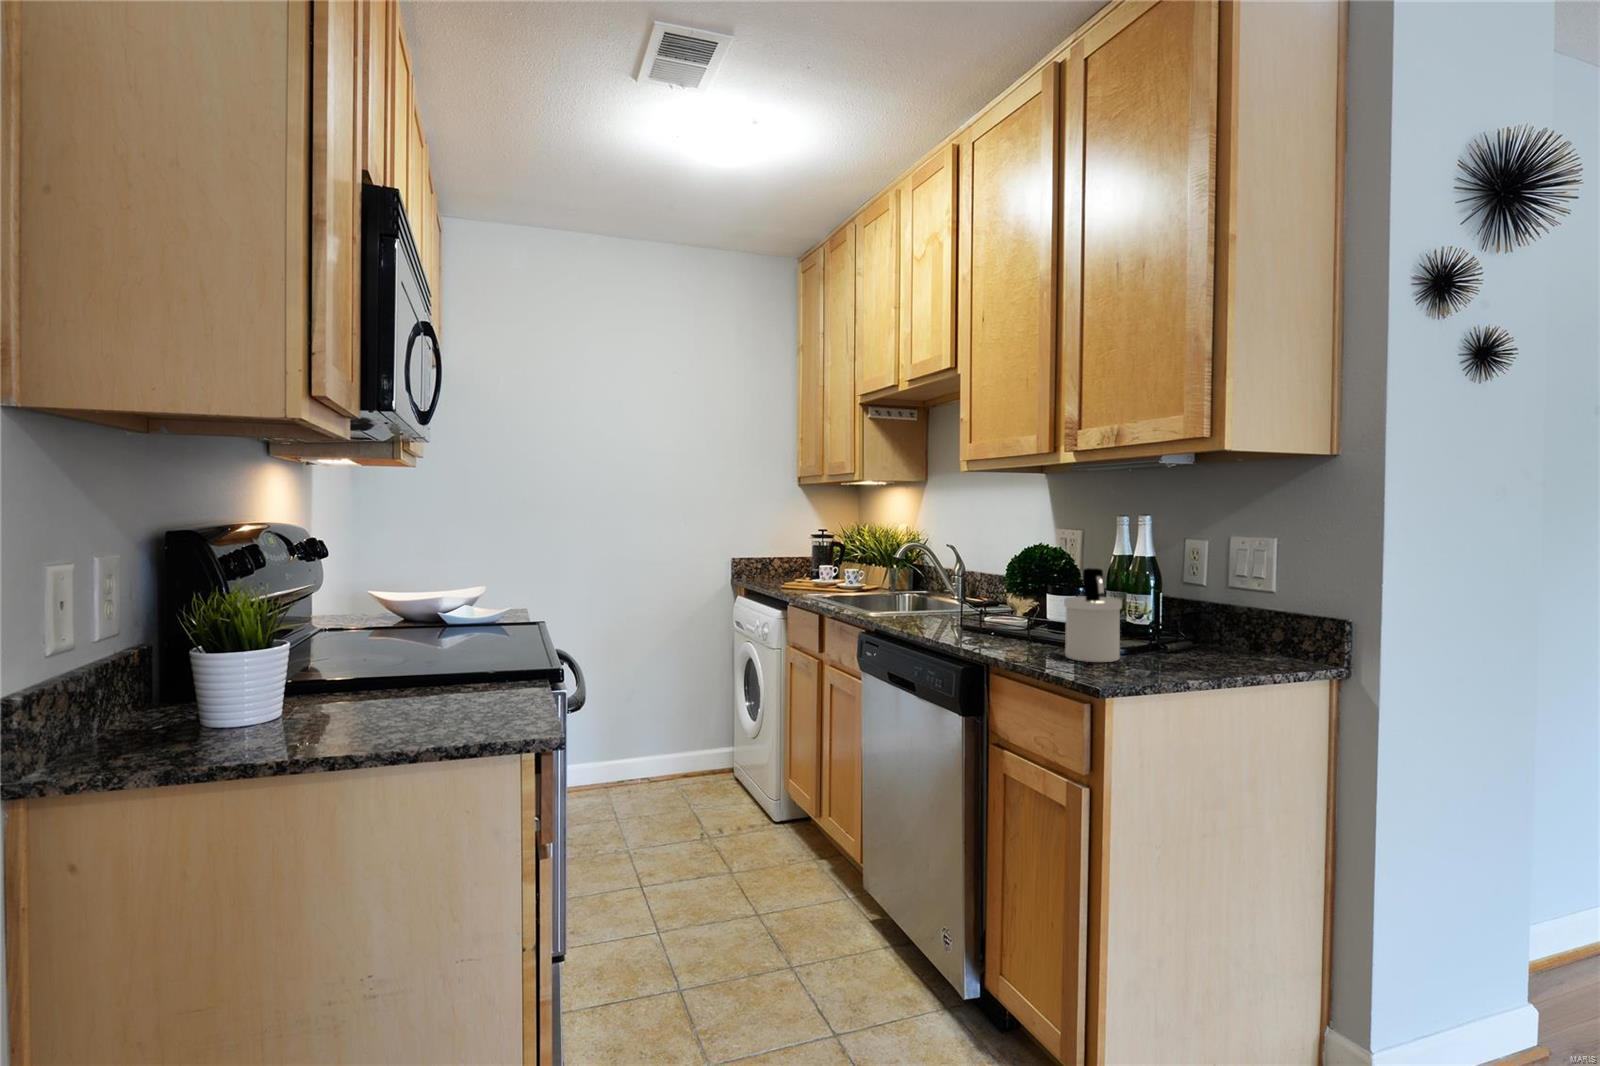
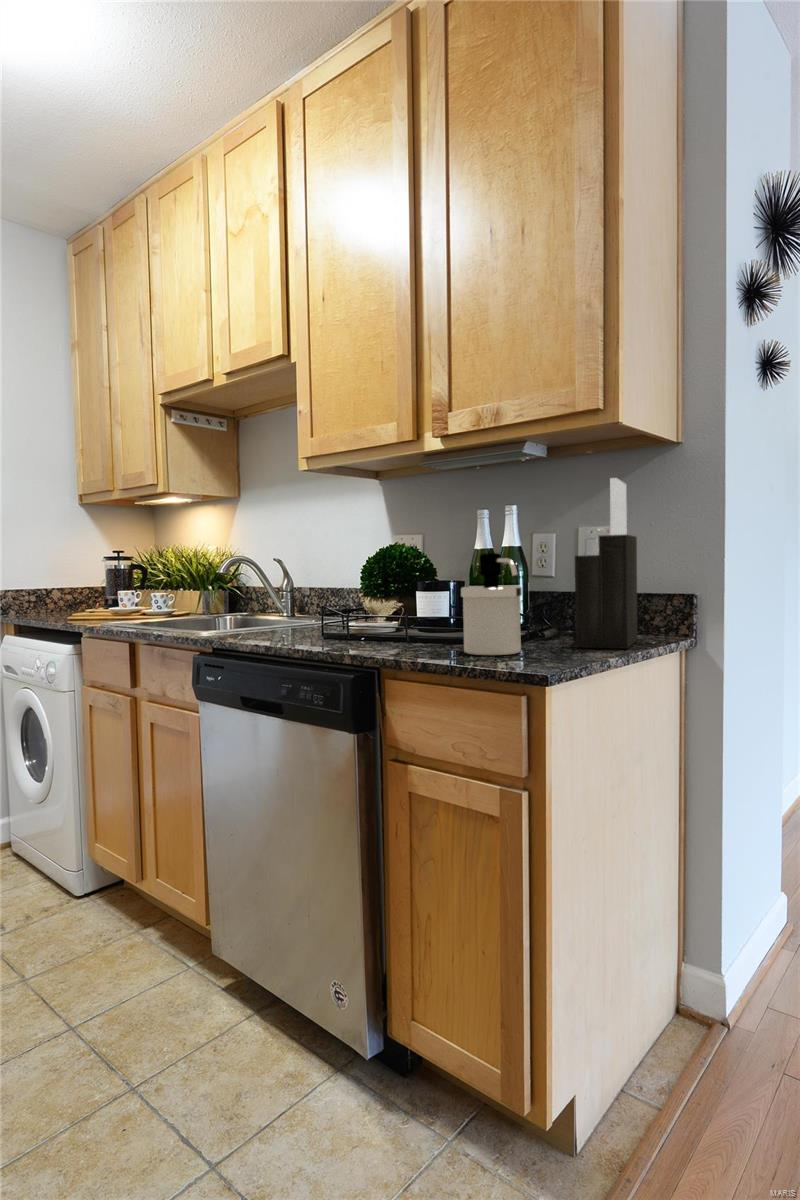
knife block: none [1182,501,1265,667] -> present [573,478,638,649]

